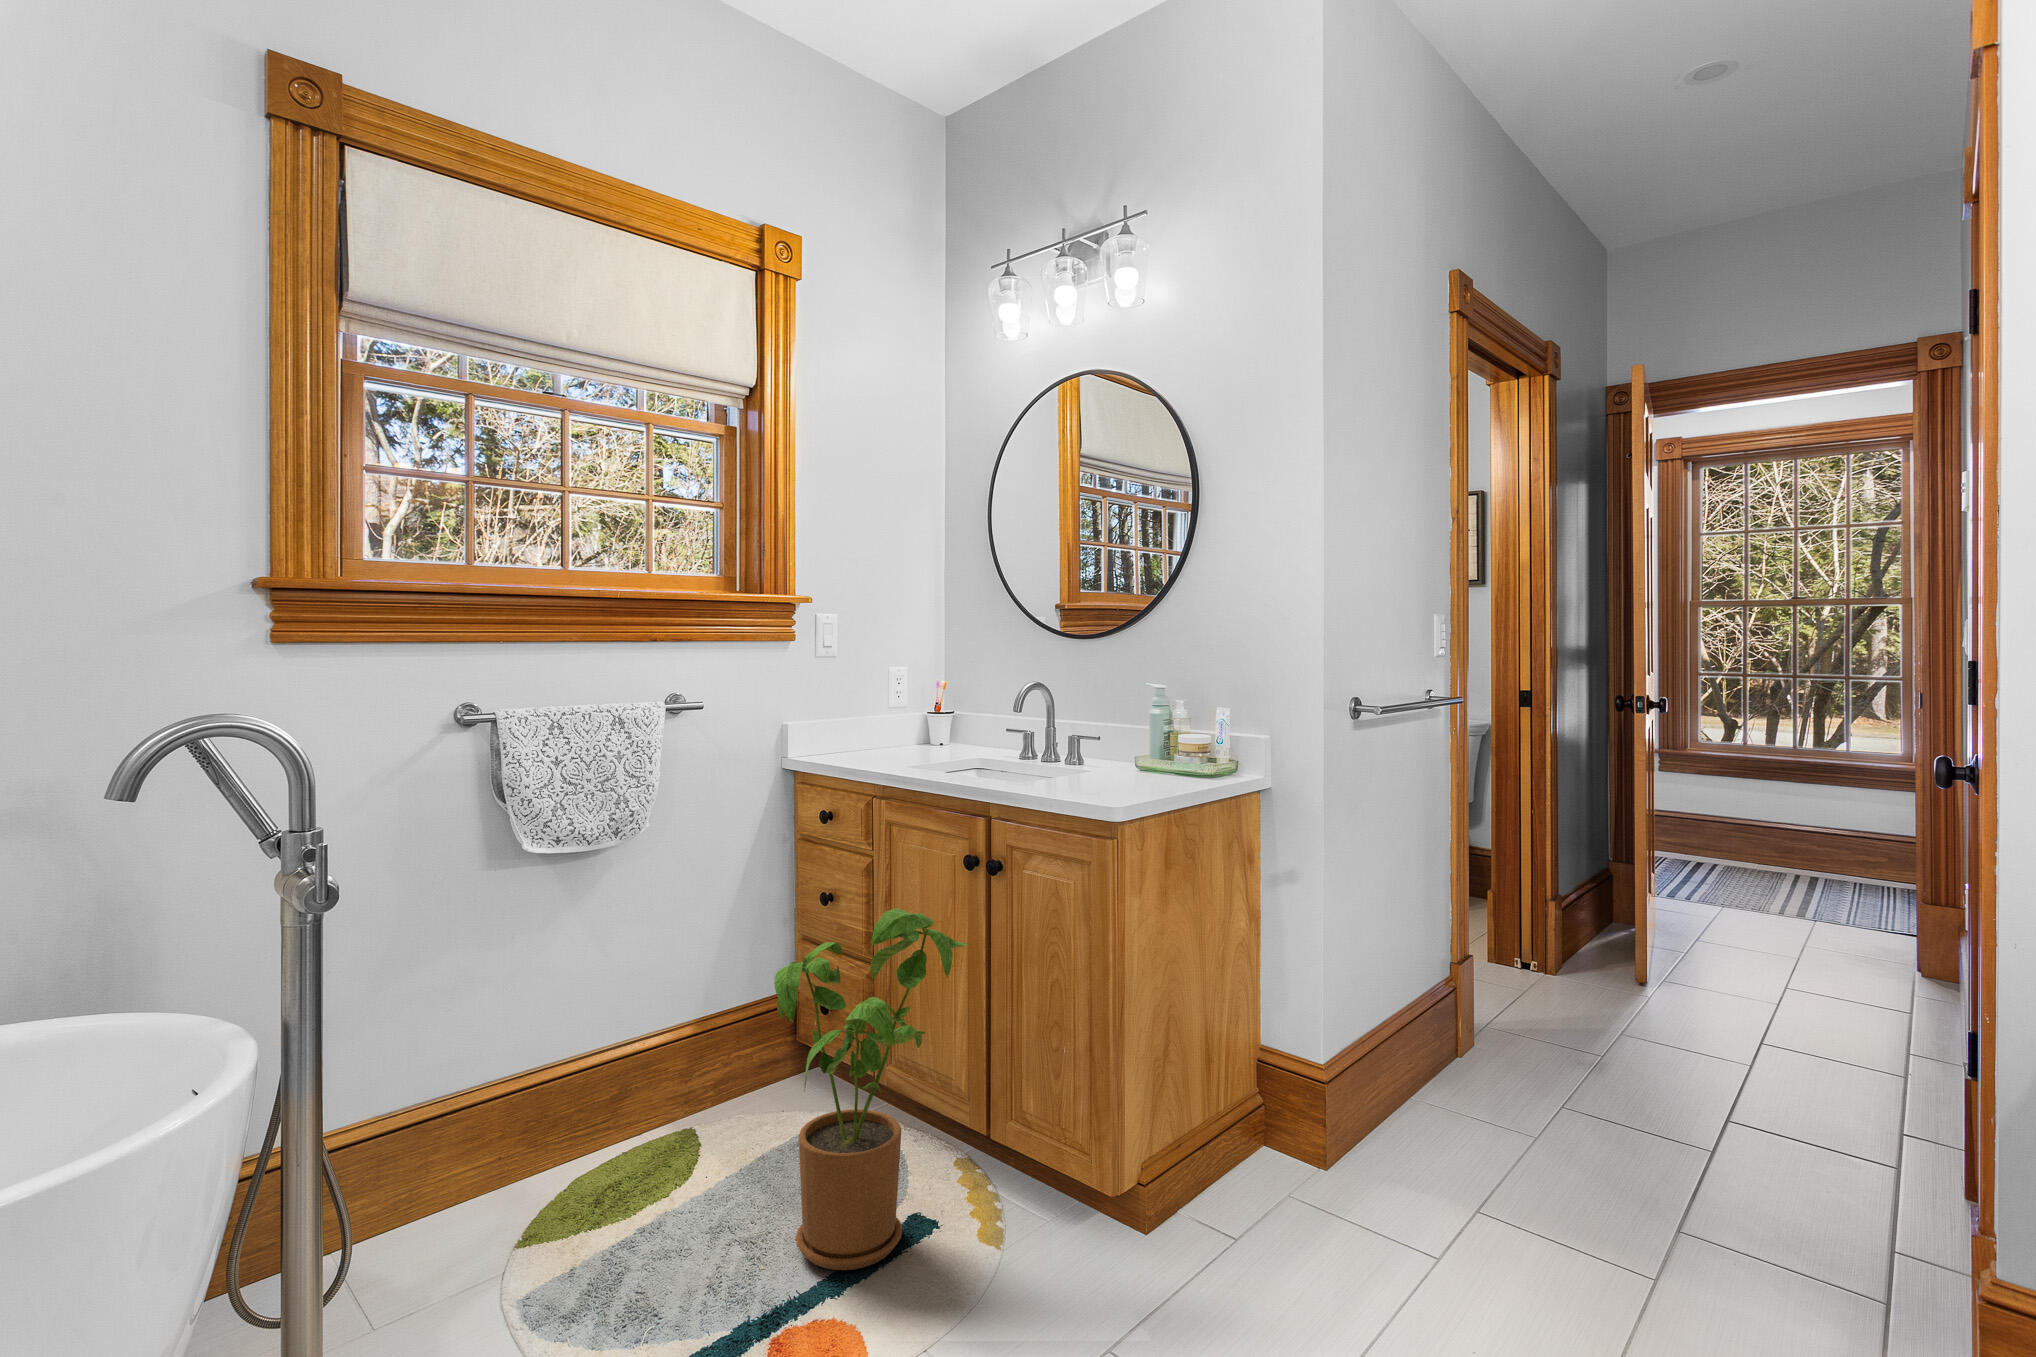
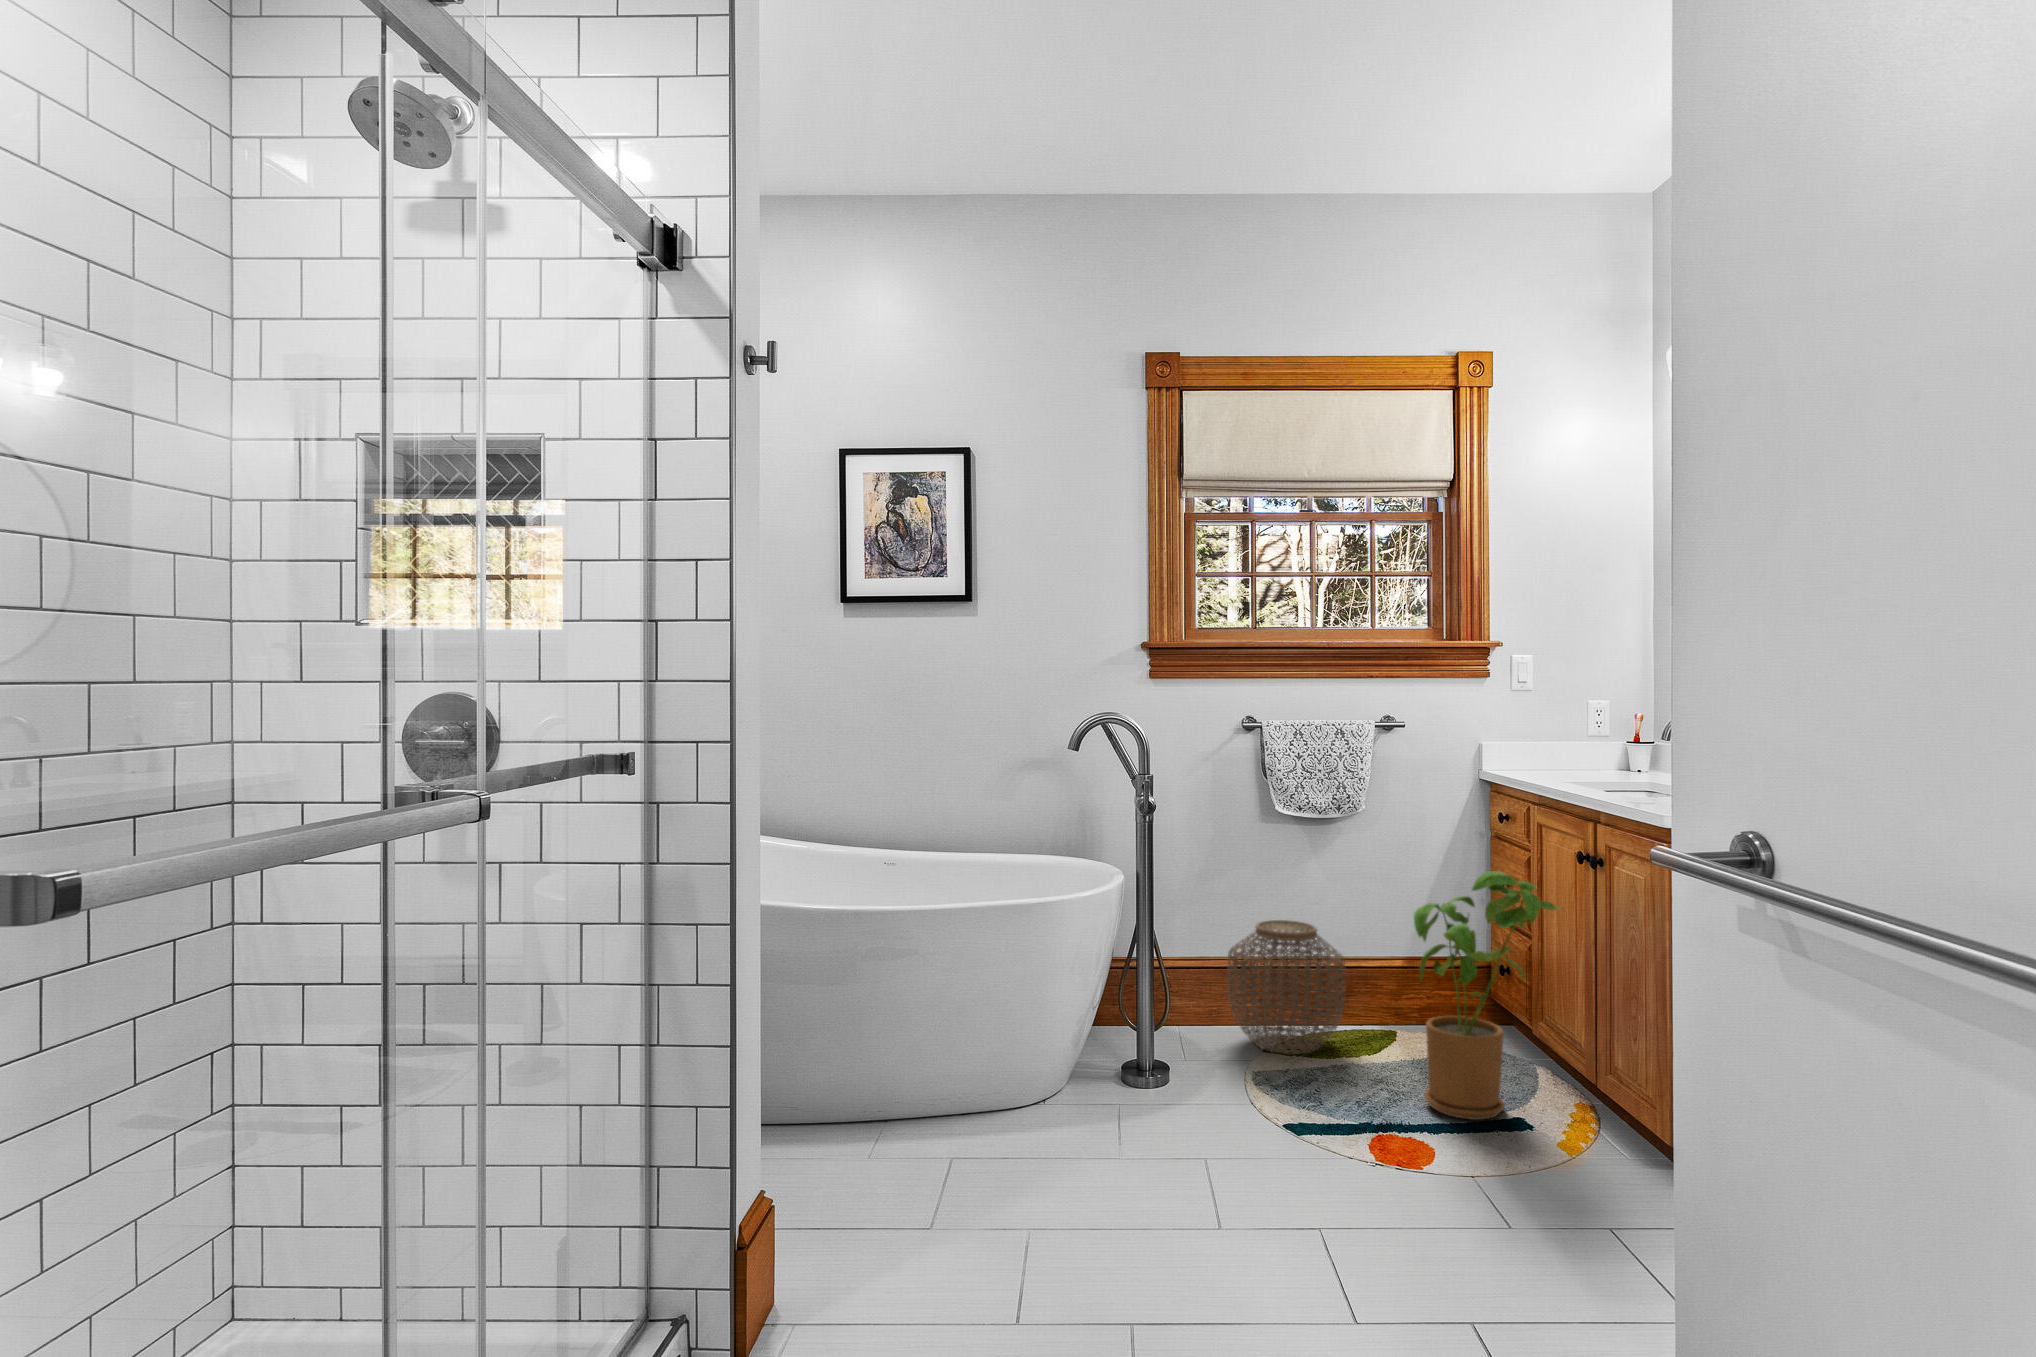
woven basket: none [446,1011,642,1234] -> present [1227,920,1345,1054]

